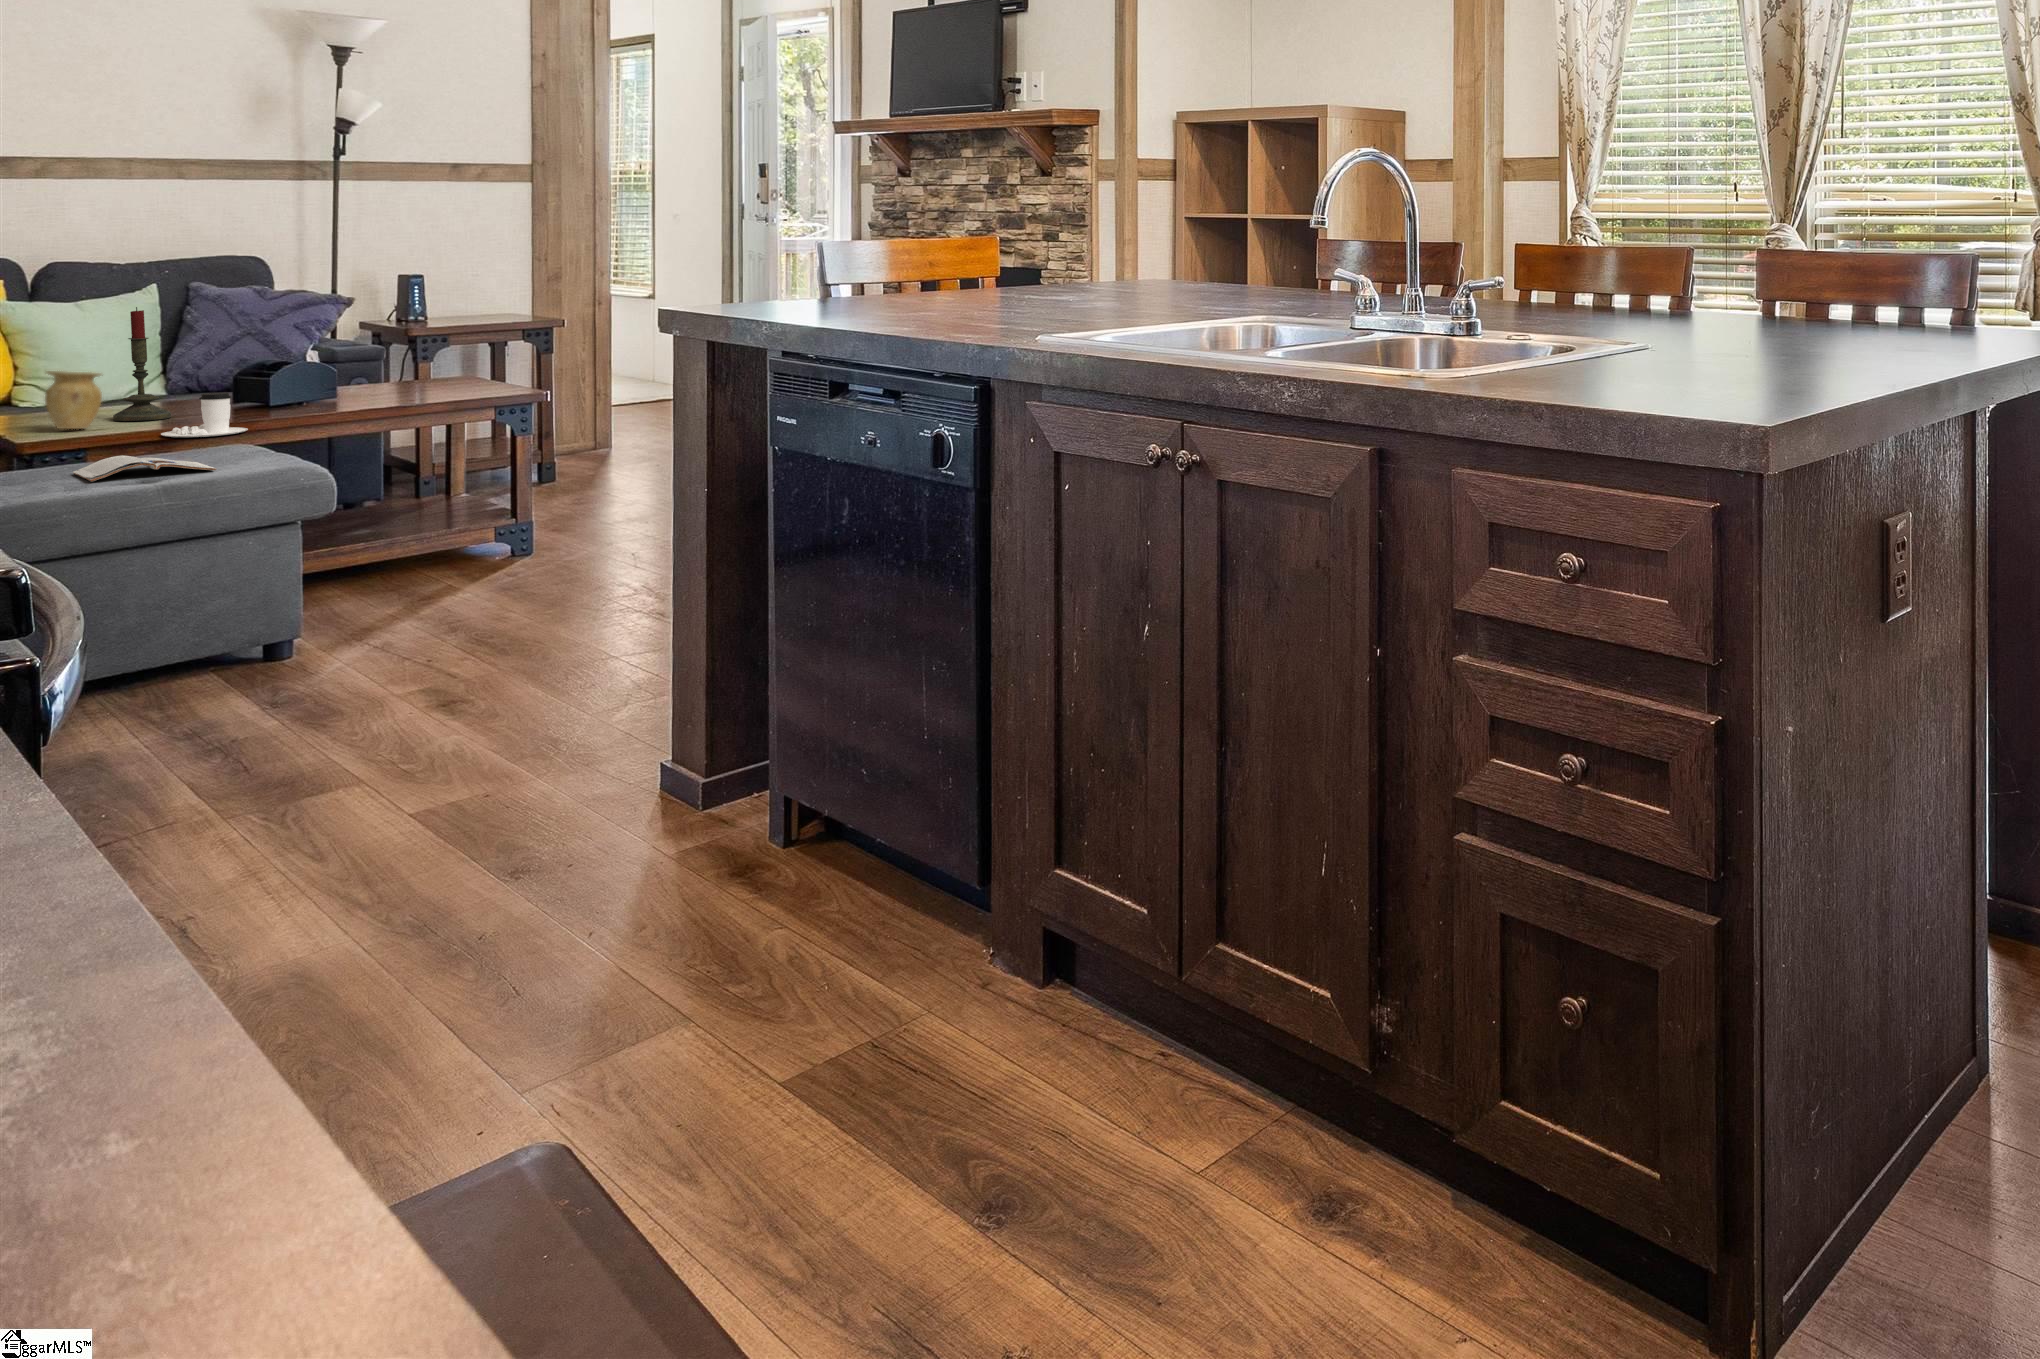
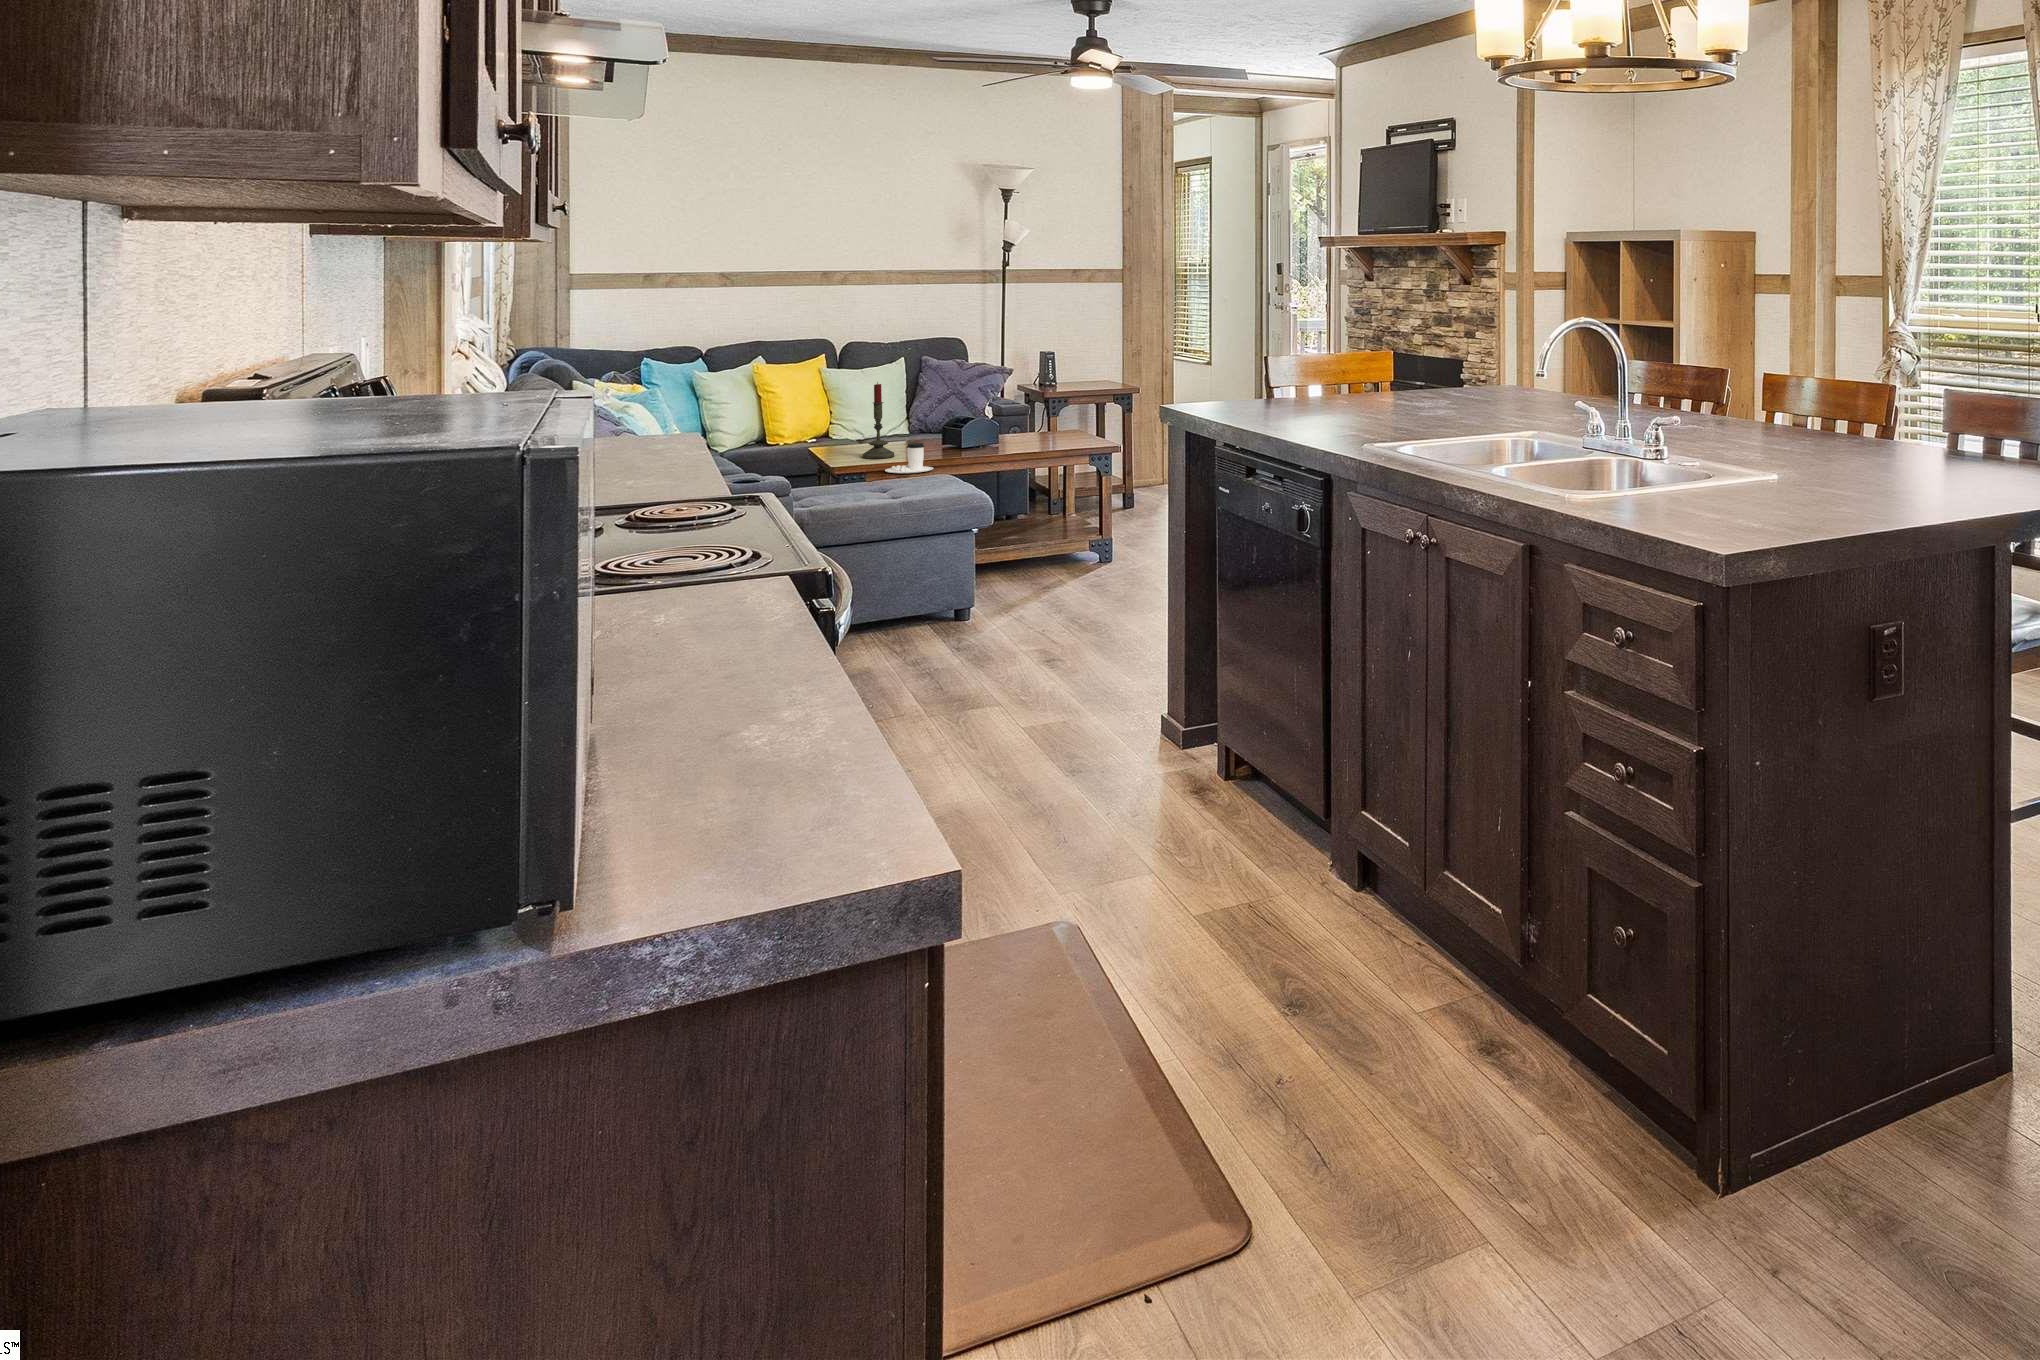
vase: present [45,371,102,429] -> none [825,425,857,463]
magazine: present [73,456,216,482] -> none [831,488,908,506]

